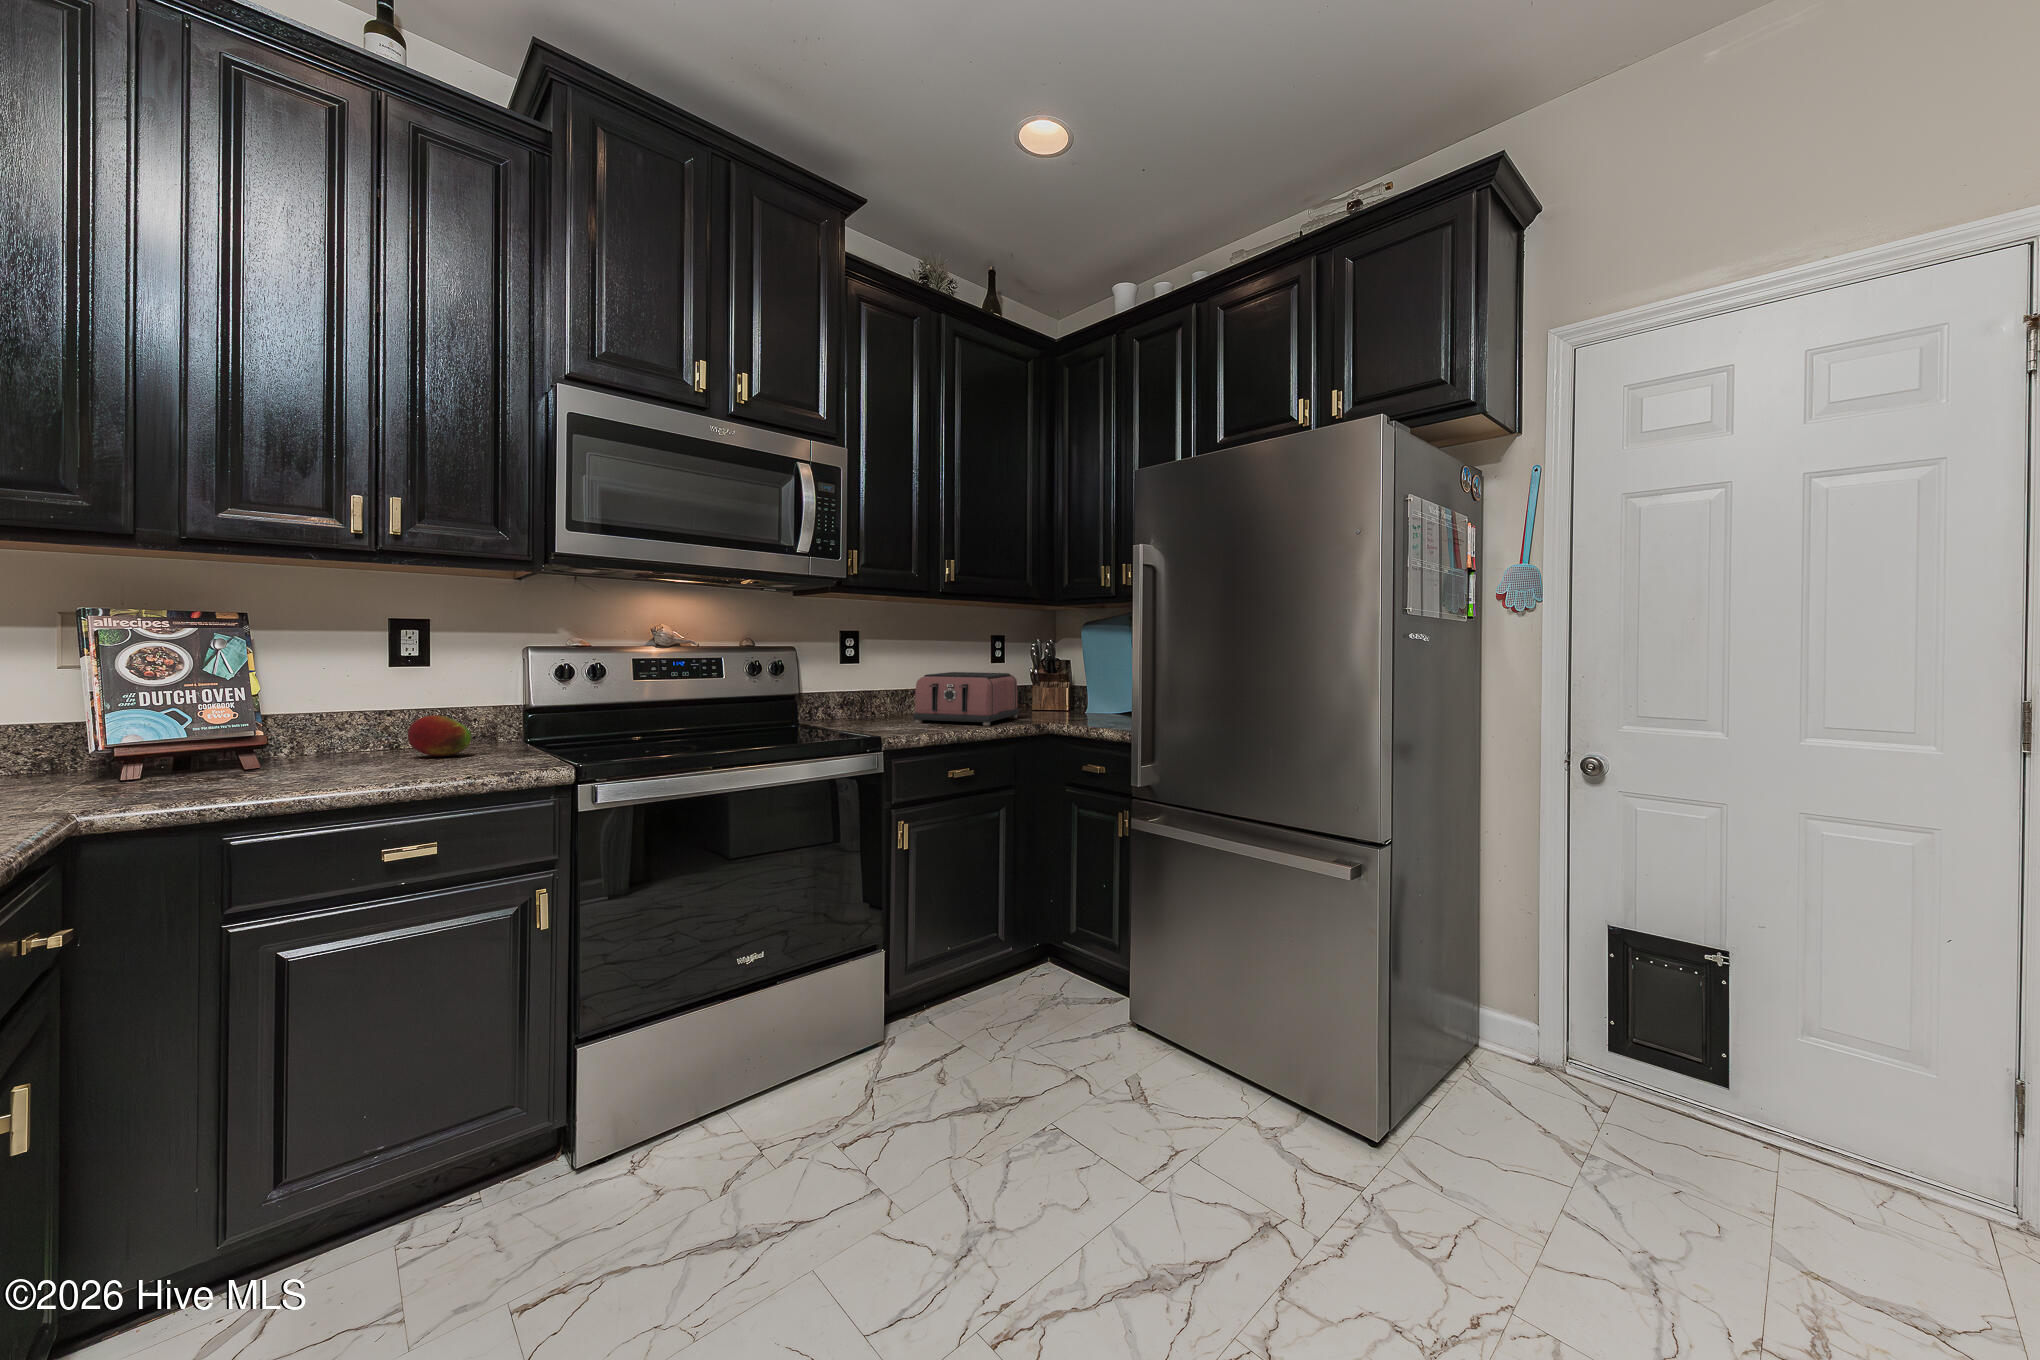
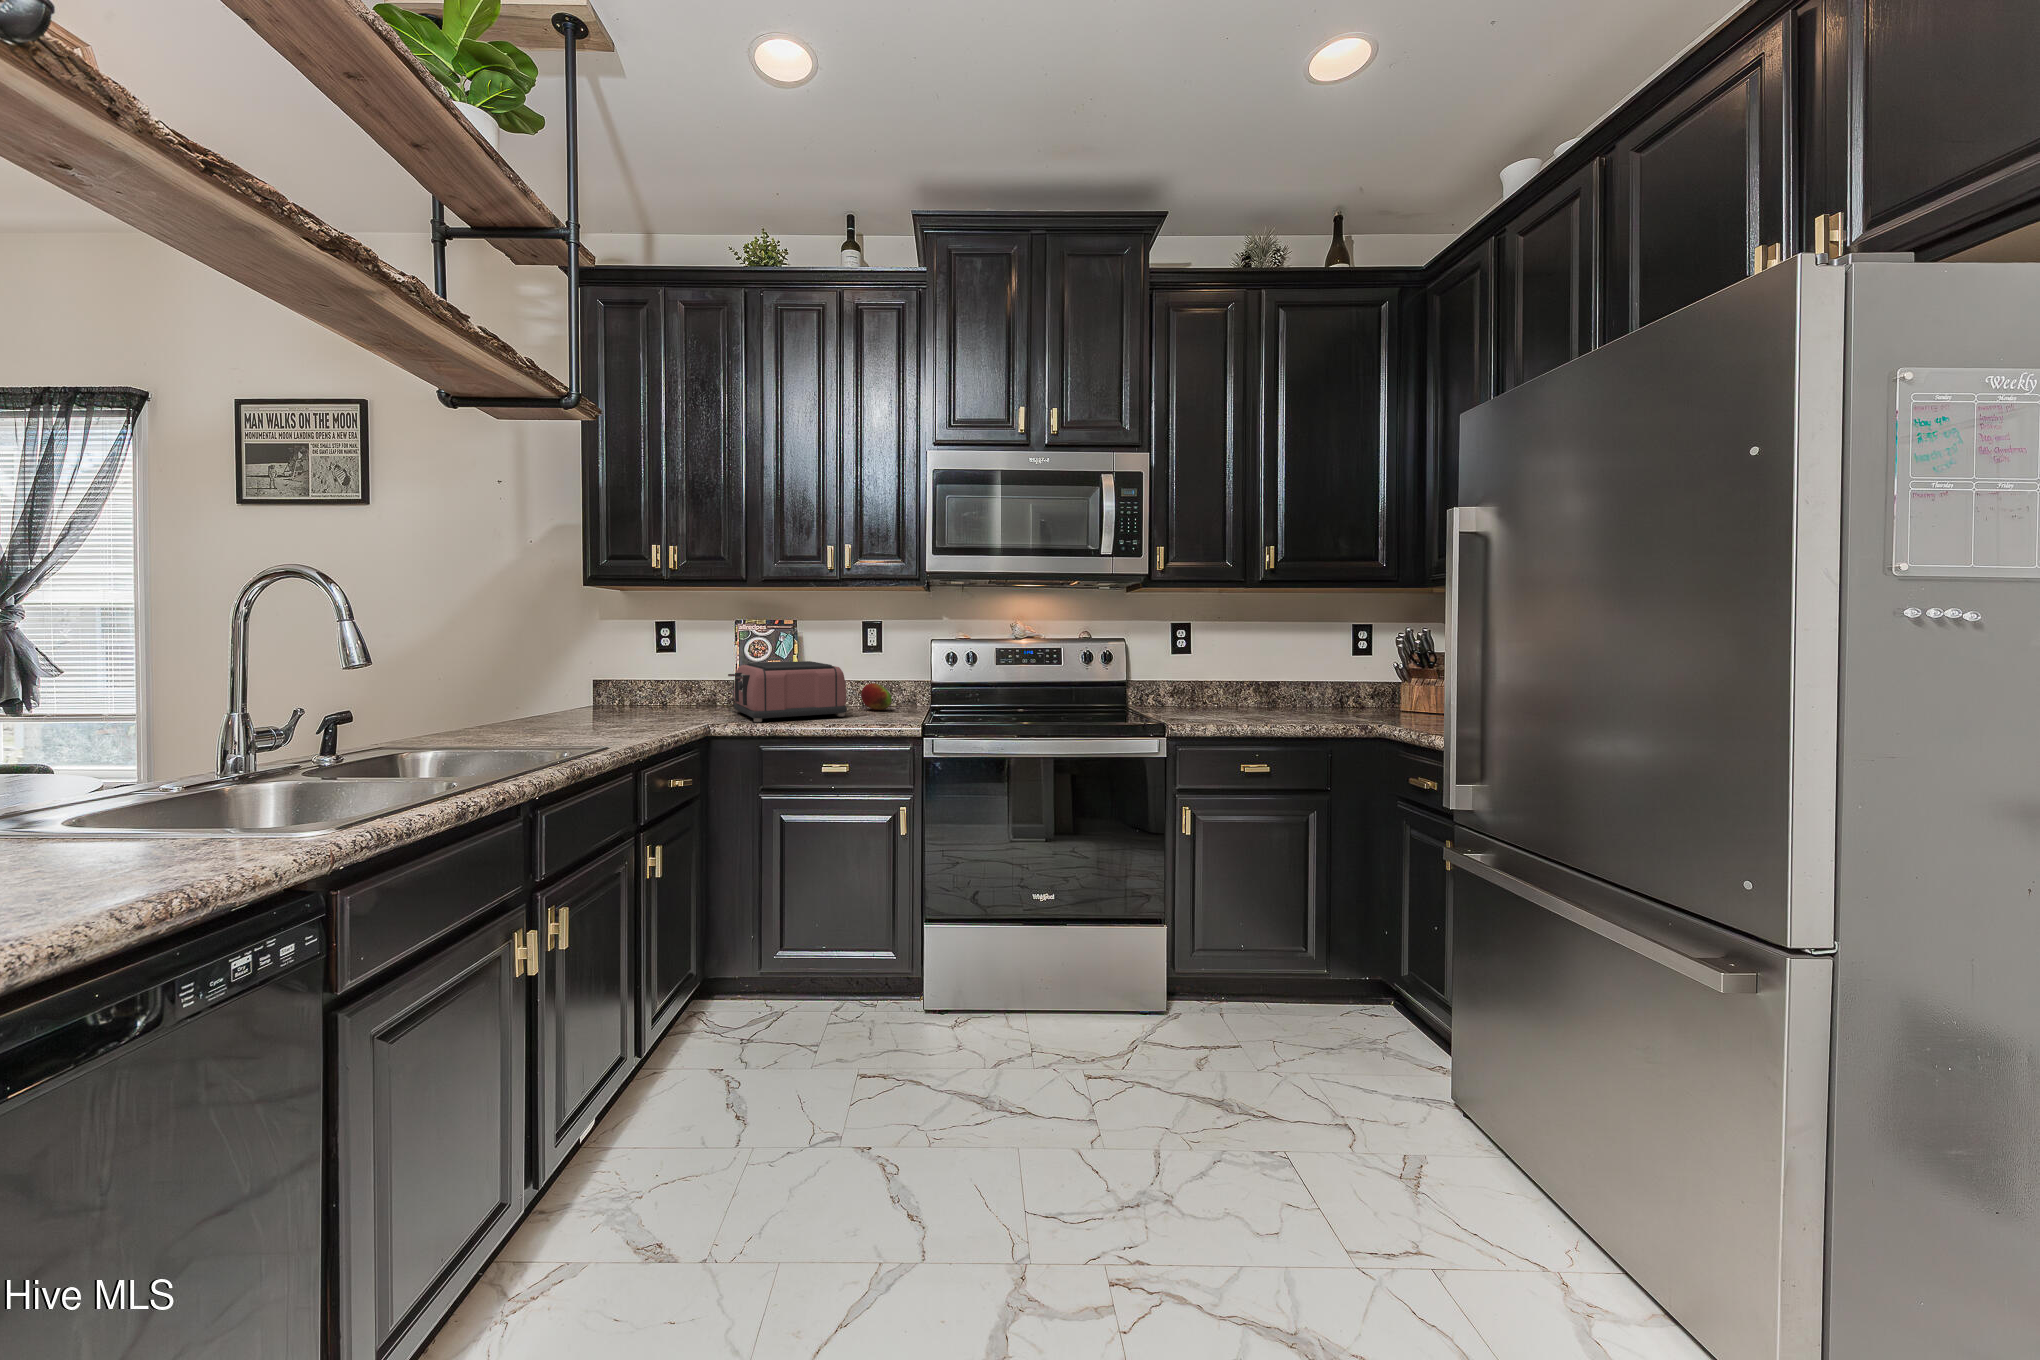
toaster: present [913,672,1019,726] -> present [728,661,847,722]

